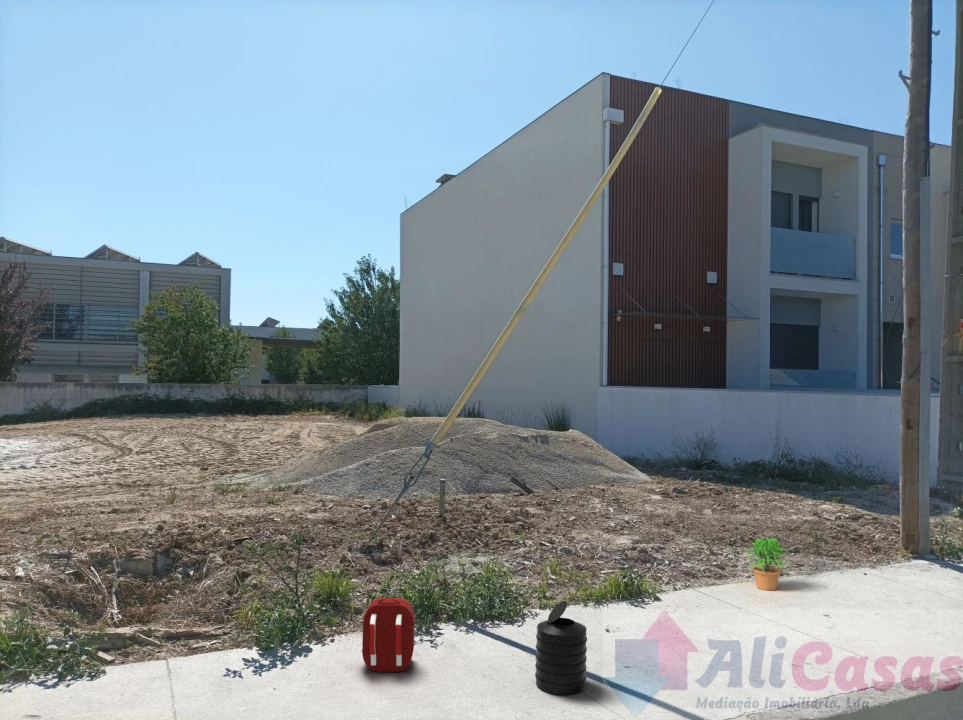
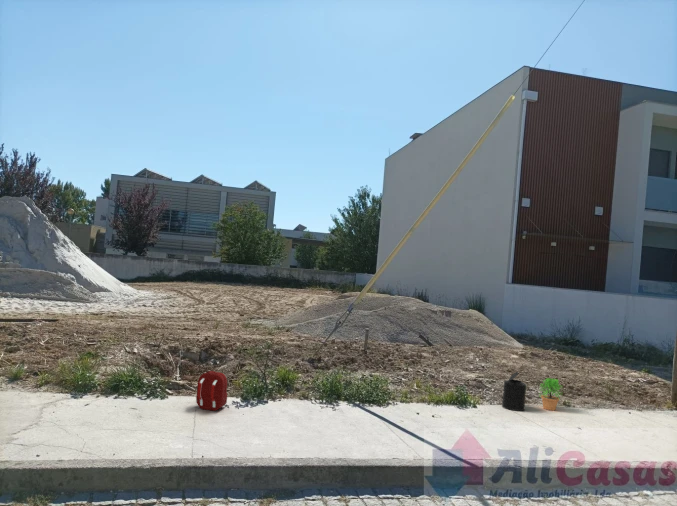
backpack: present [362,598,415,672] -> present [196,371,227,411]
trash can: present [535,601,587,695] -> present [502,372,526,411]

